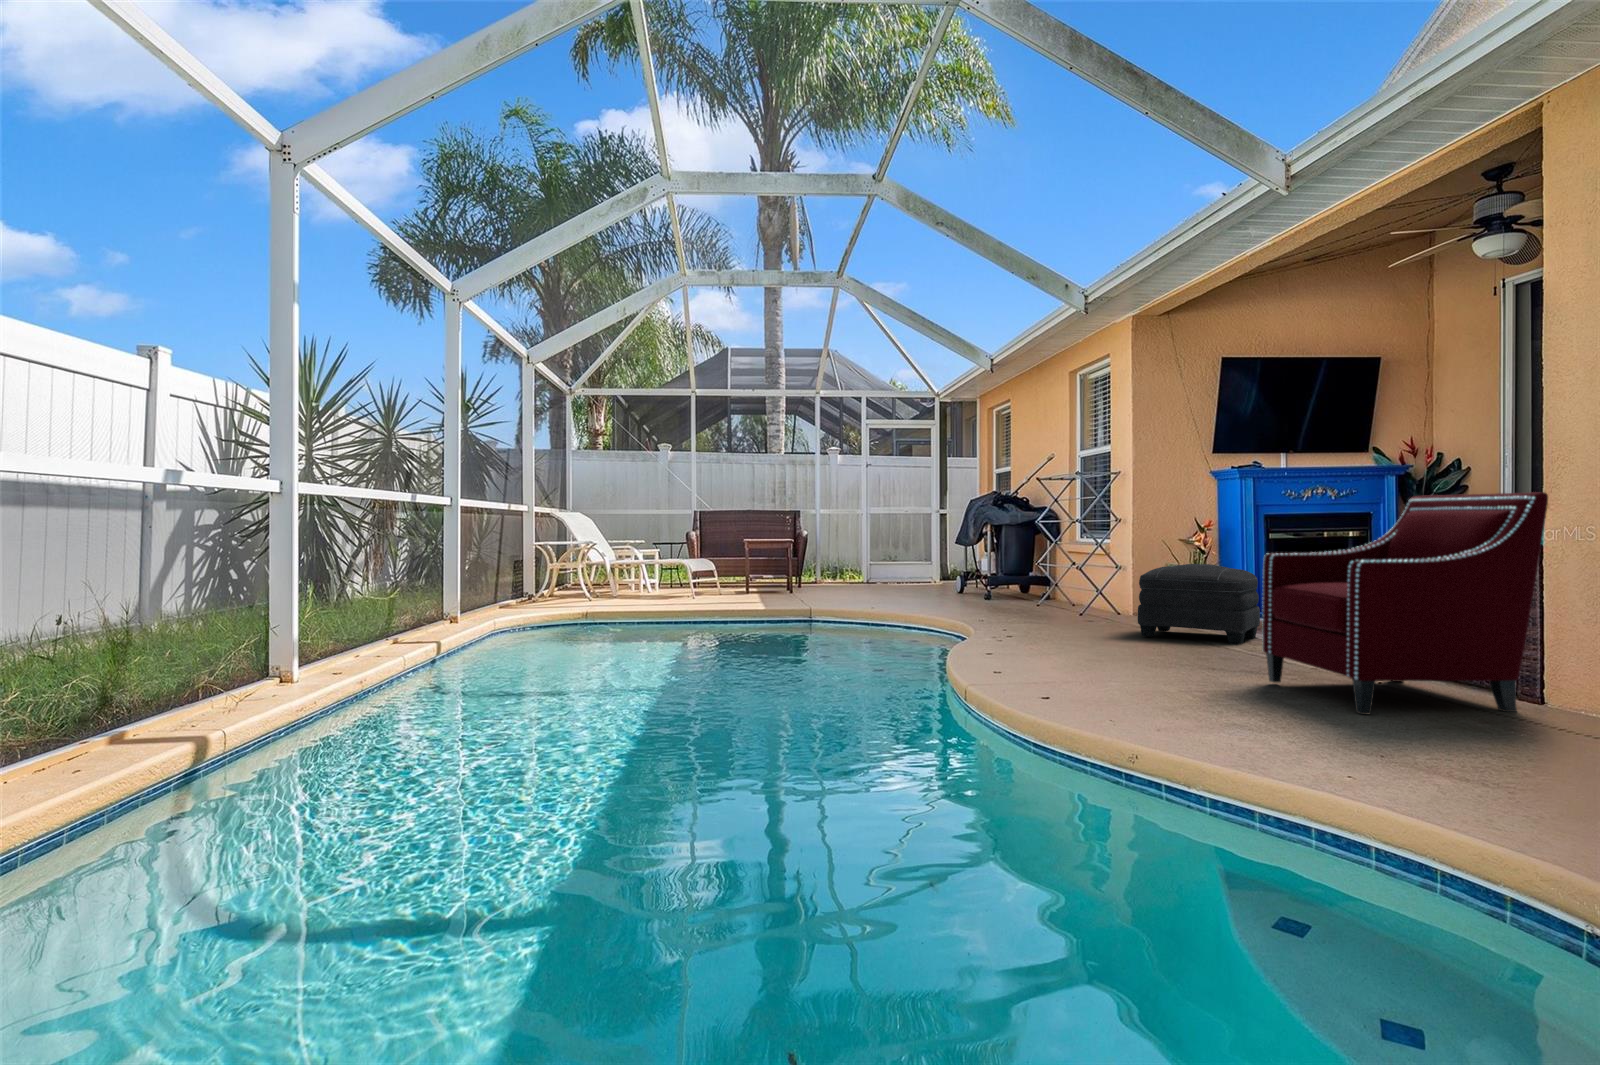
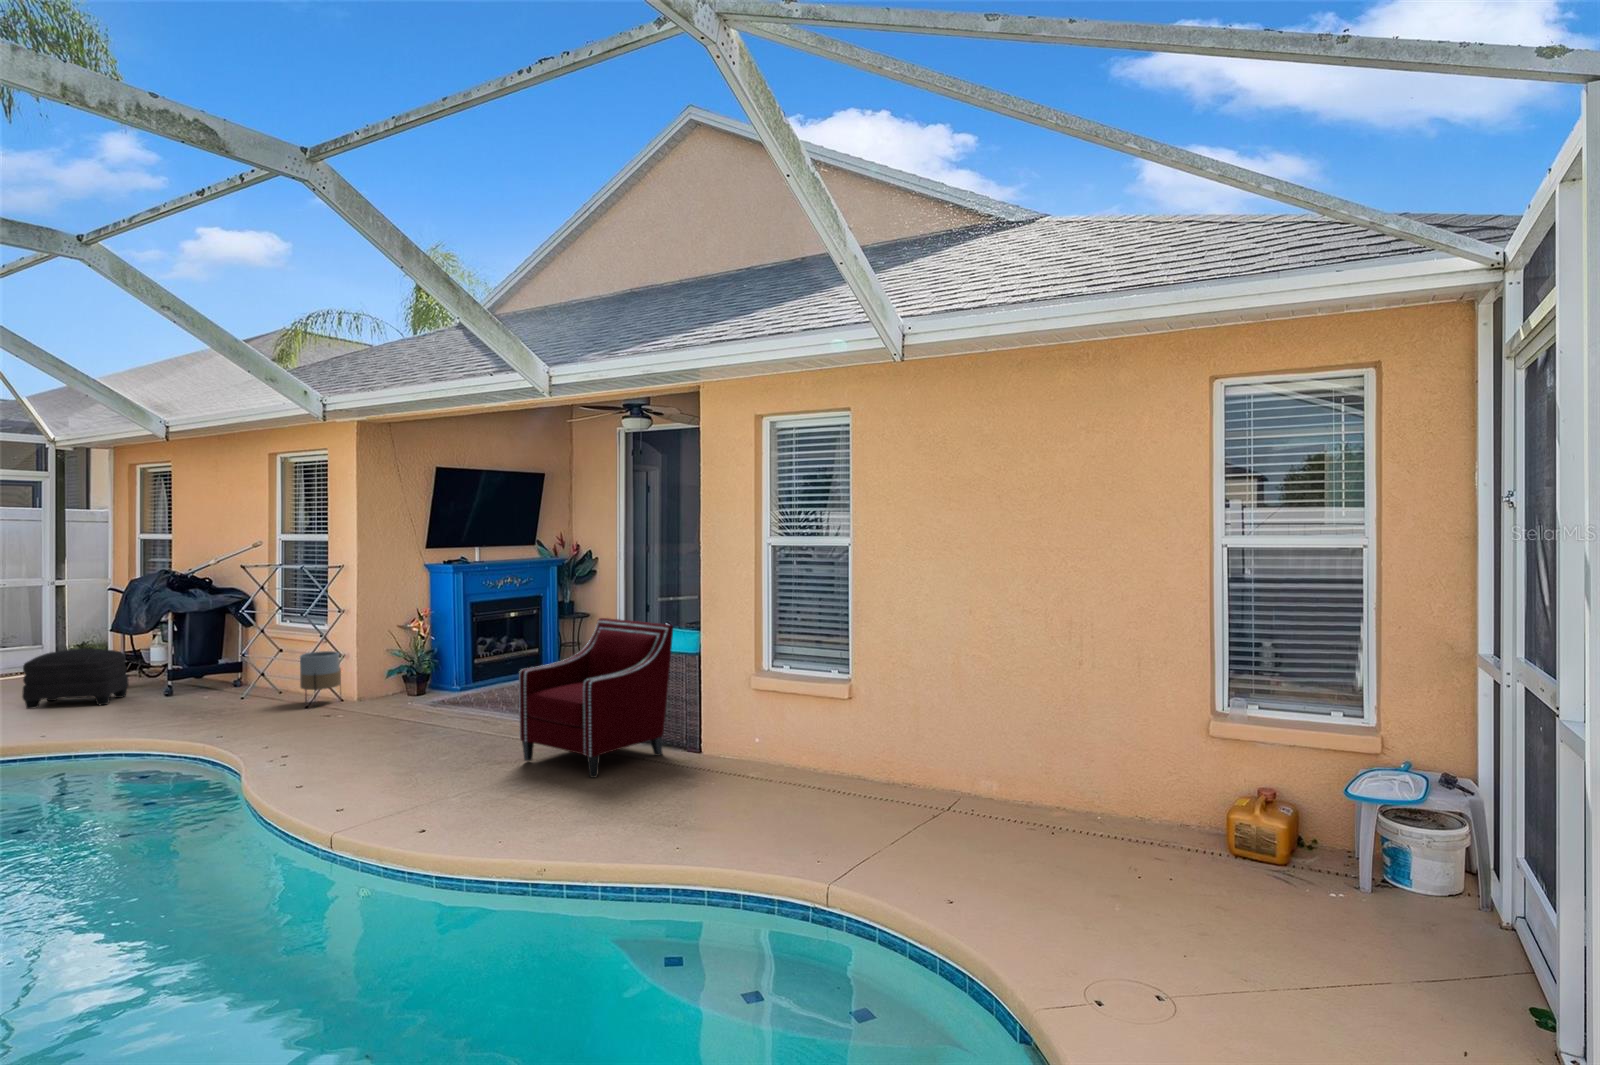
planter: none [1076,561,1116,616] -> present [300,651,341,700]
ottoman: present [1138,564,1260,644] -> present [22,648,129,709]

